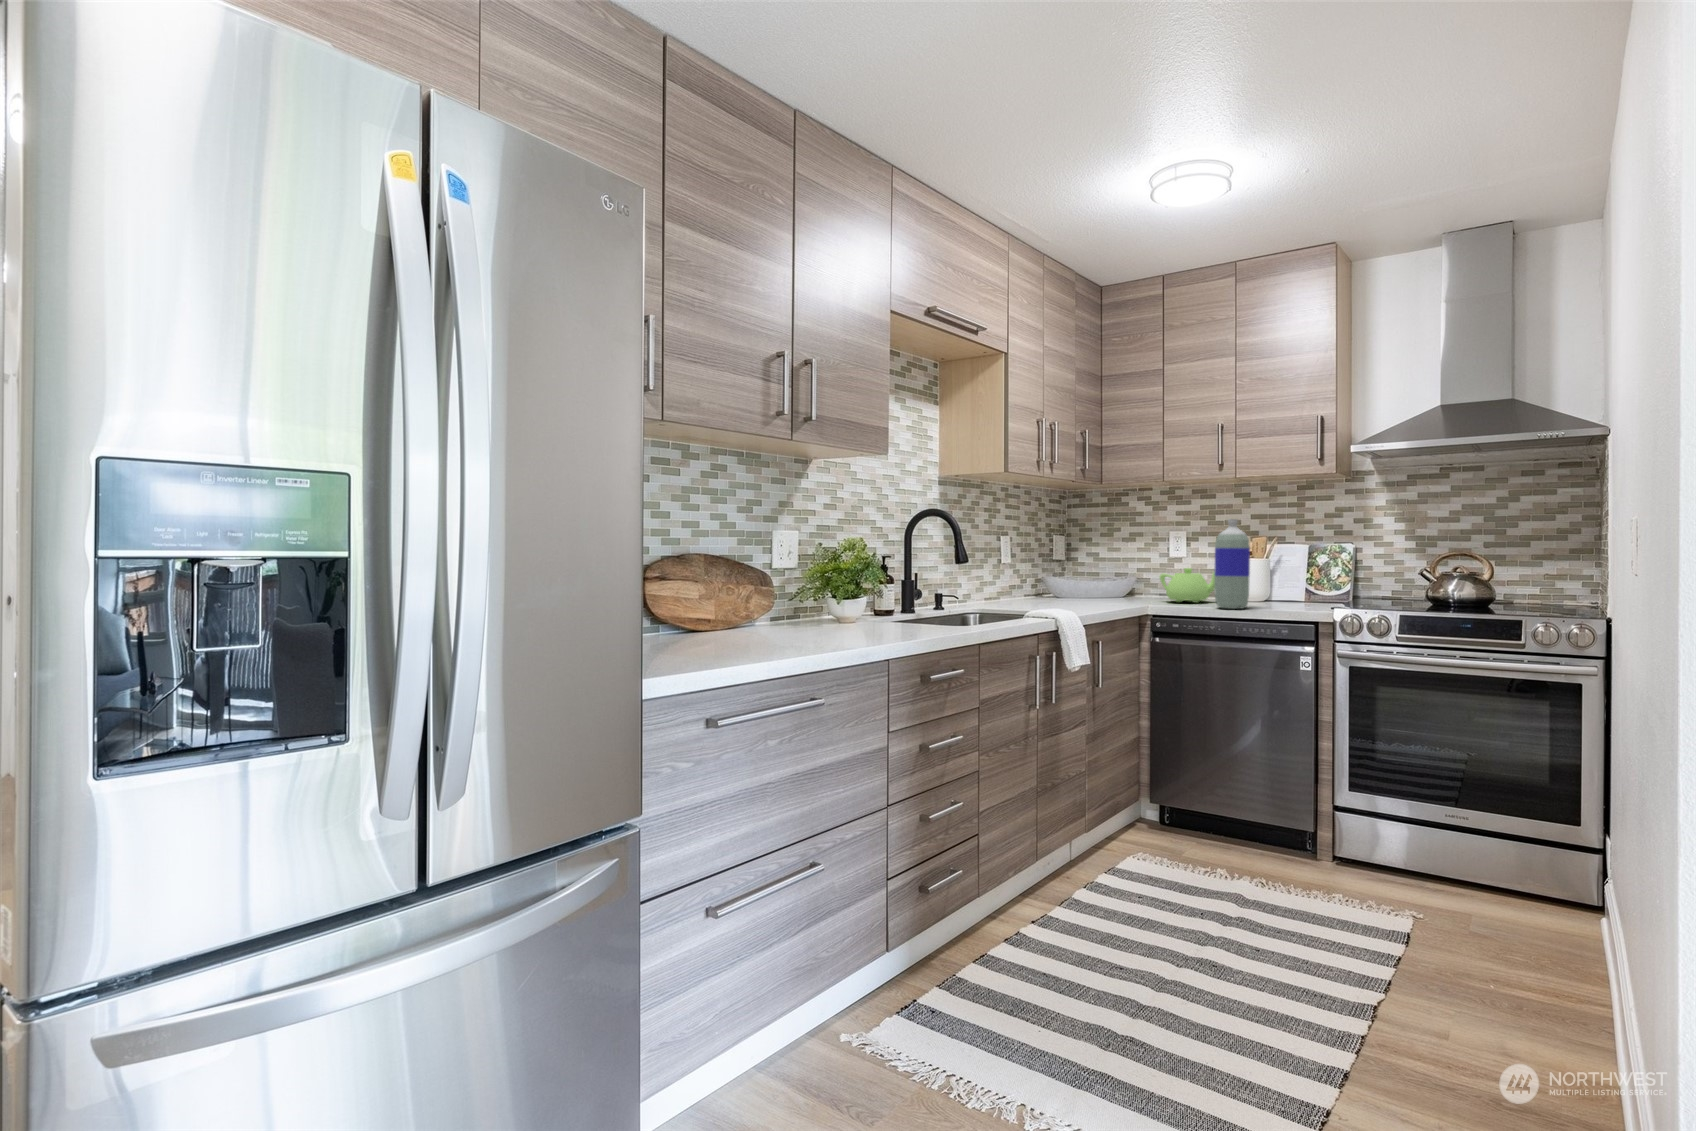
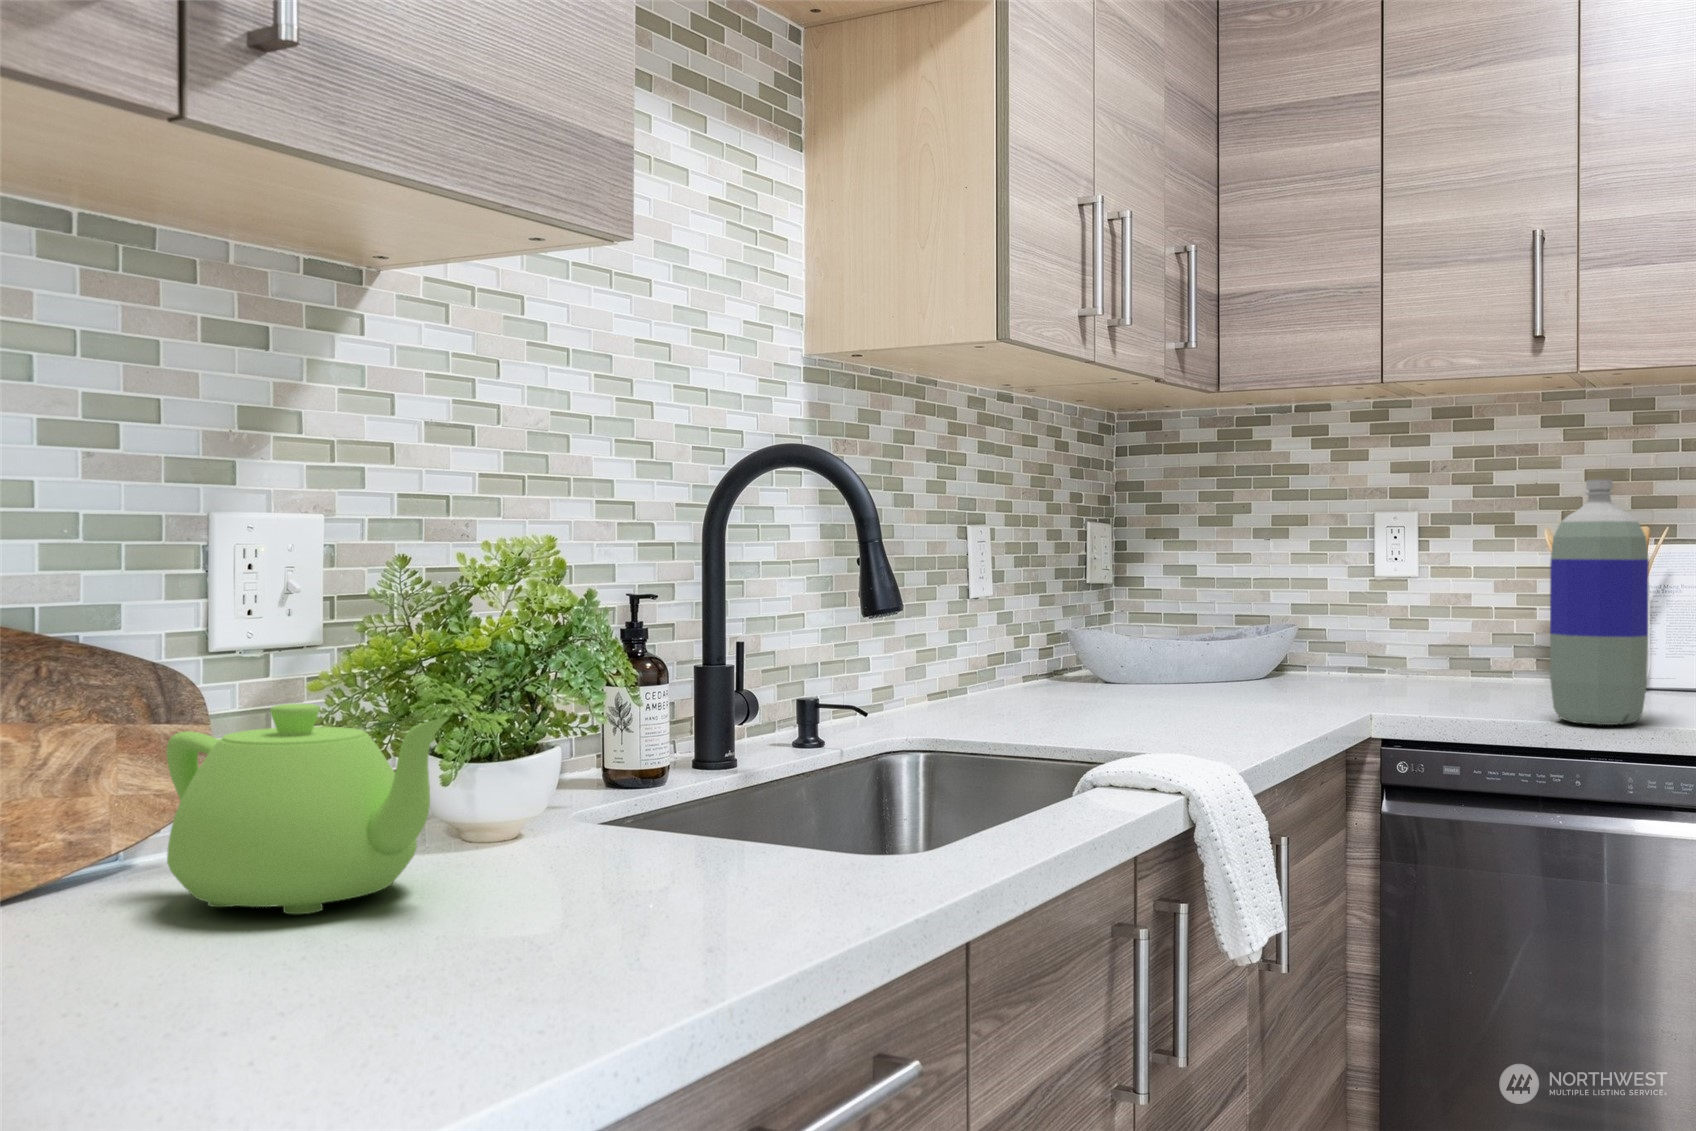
teapot: present [1160,568,1215,603] -> present [167,703,449,914]

